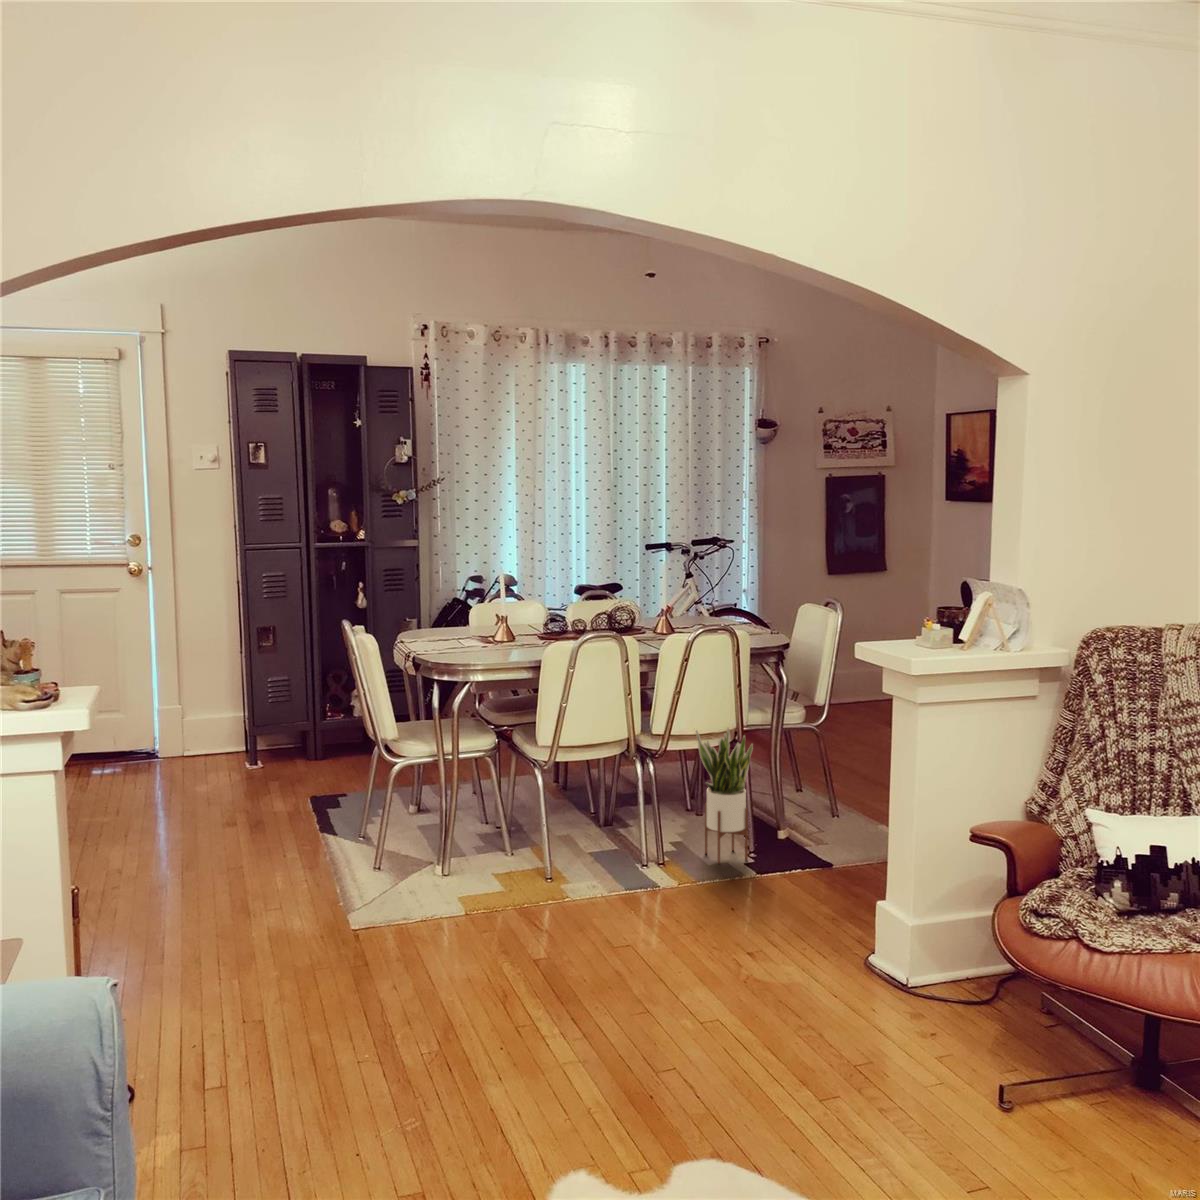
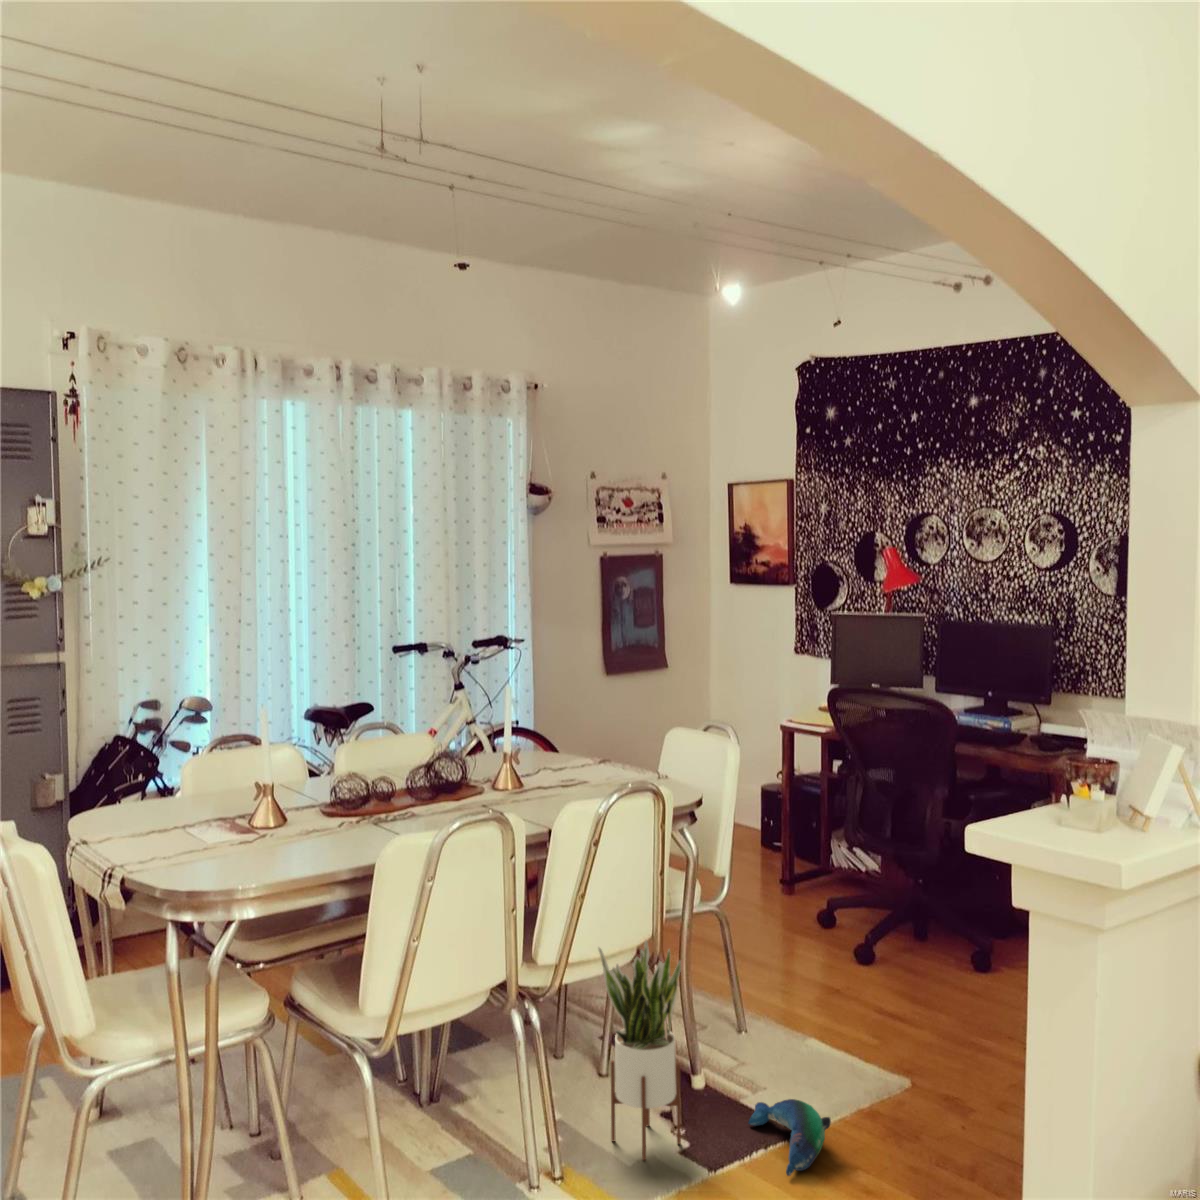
plush toy: none [798,842,844,880] -> present [748,1099,831,1176]

